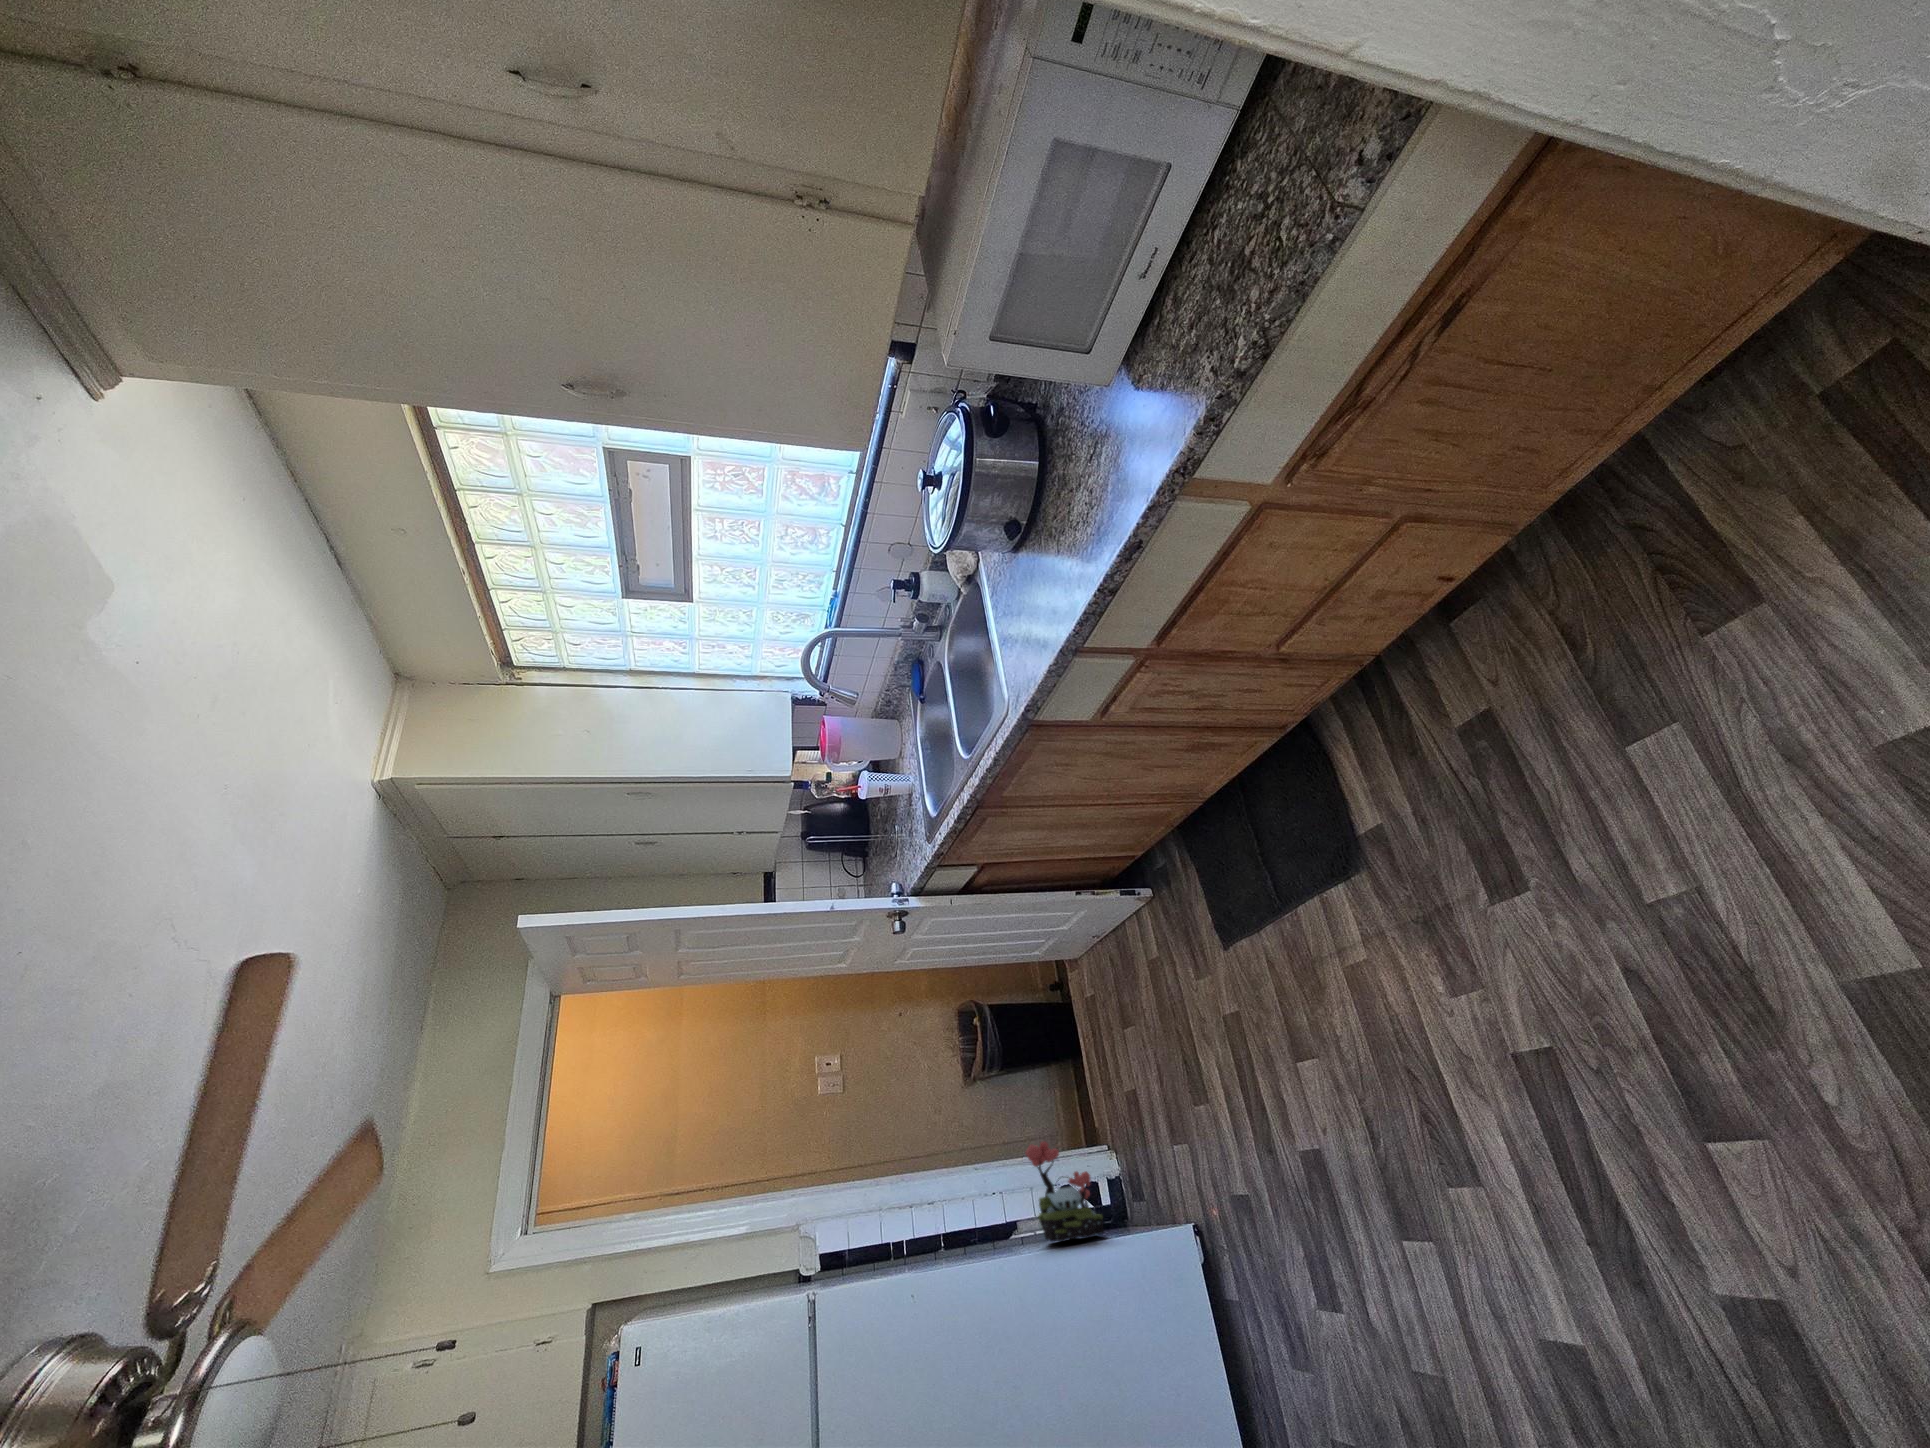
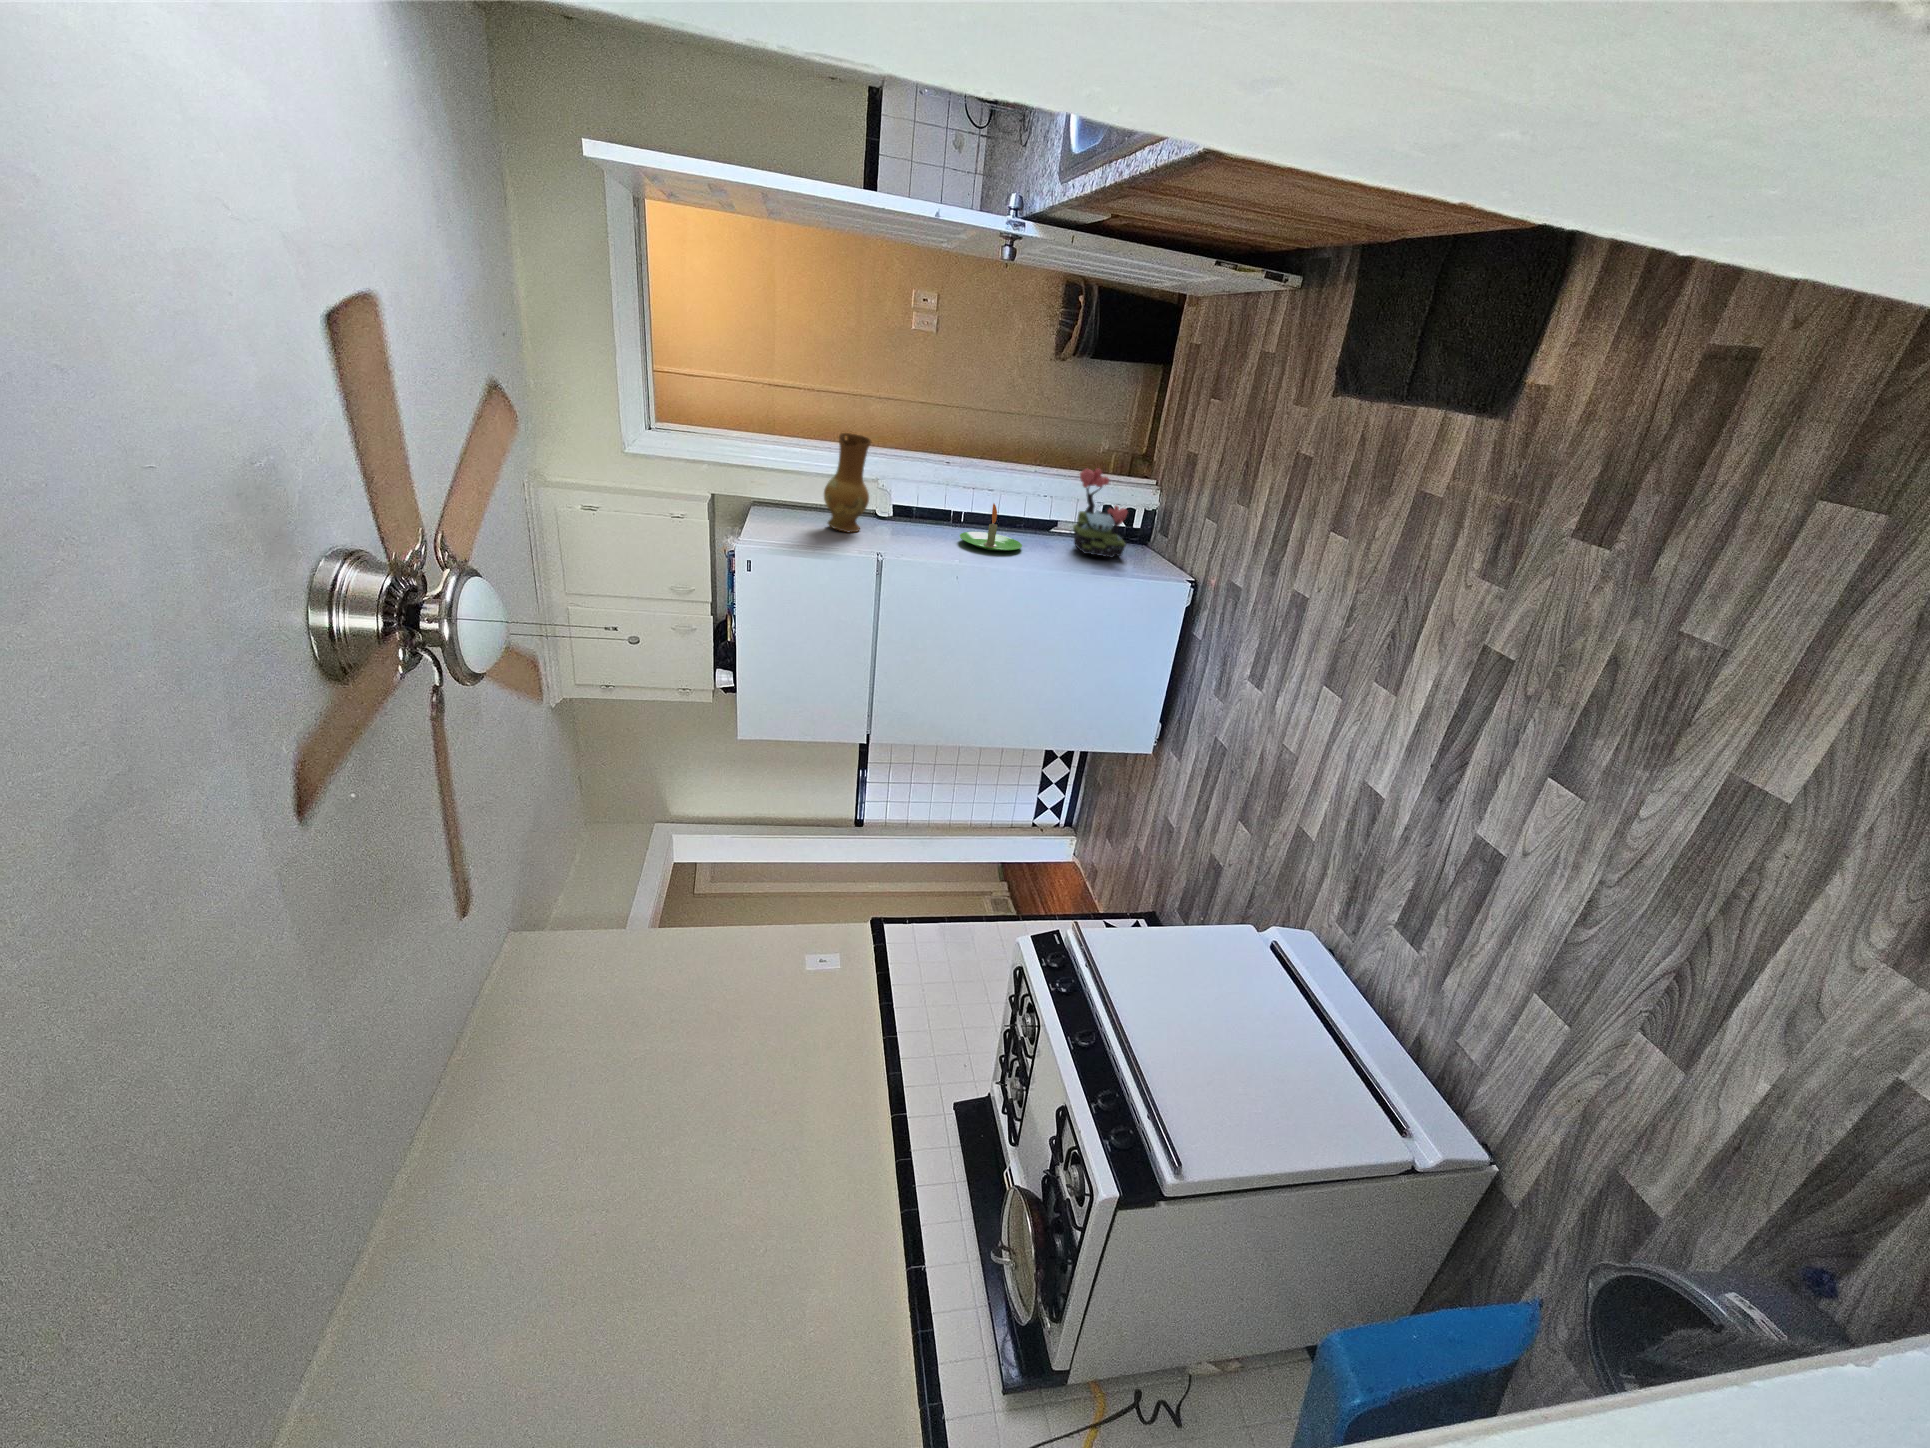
ceramic jug: none [744,1175,799,1304] -> present [824,433,872,532]
candle: none [912,1210,987,1272] -> present [960,504,1022,551]

